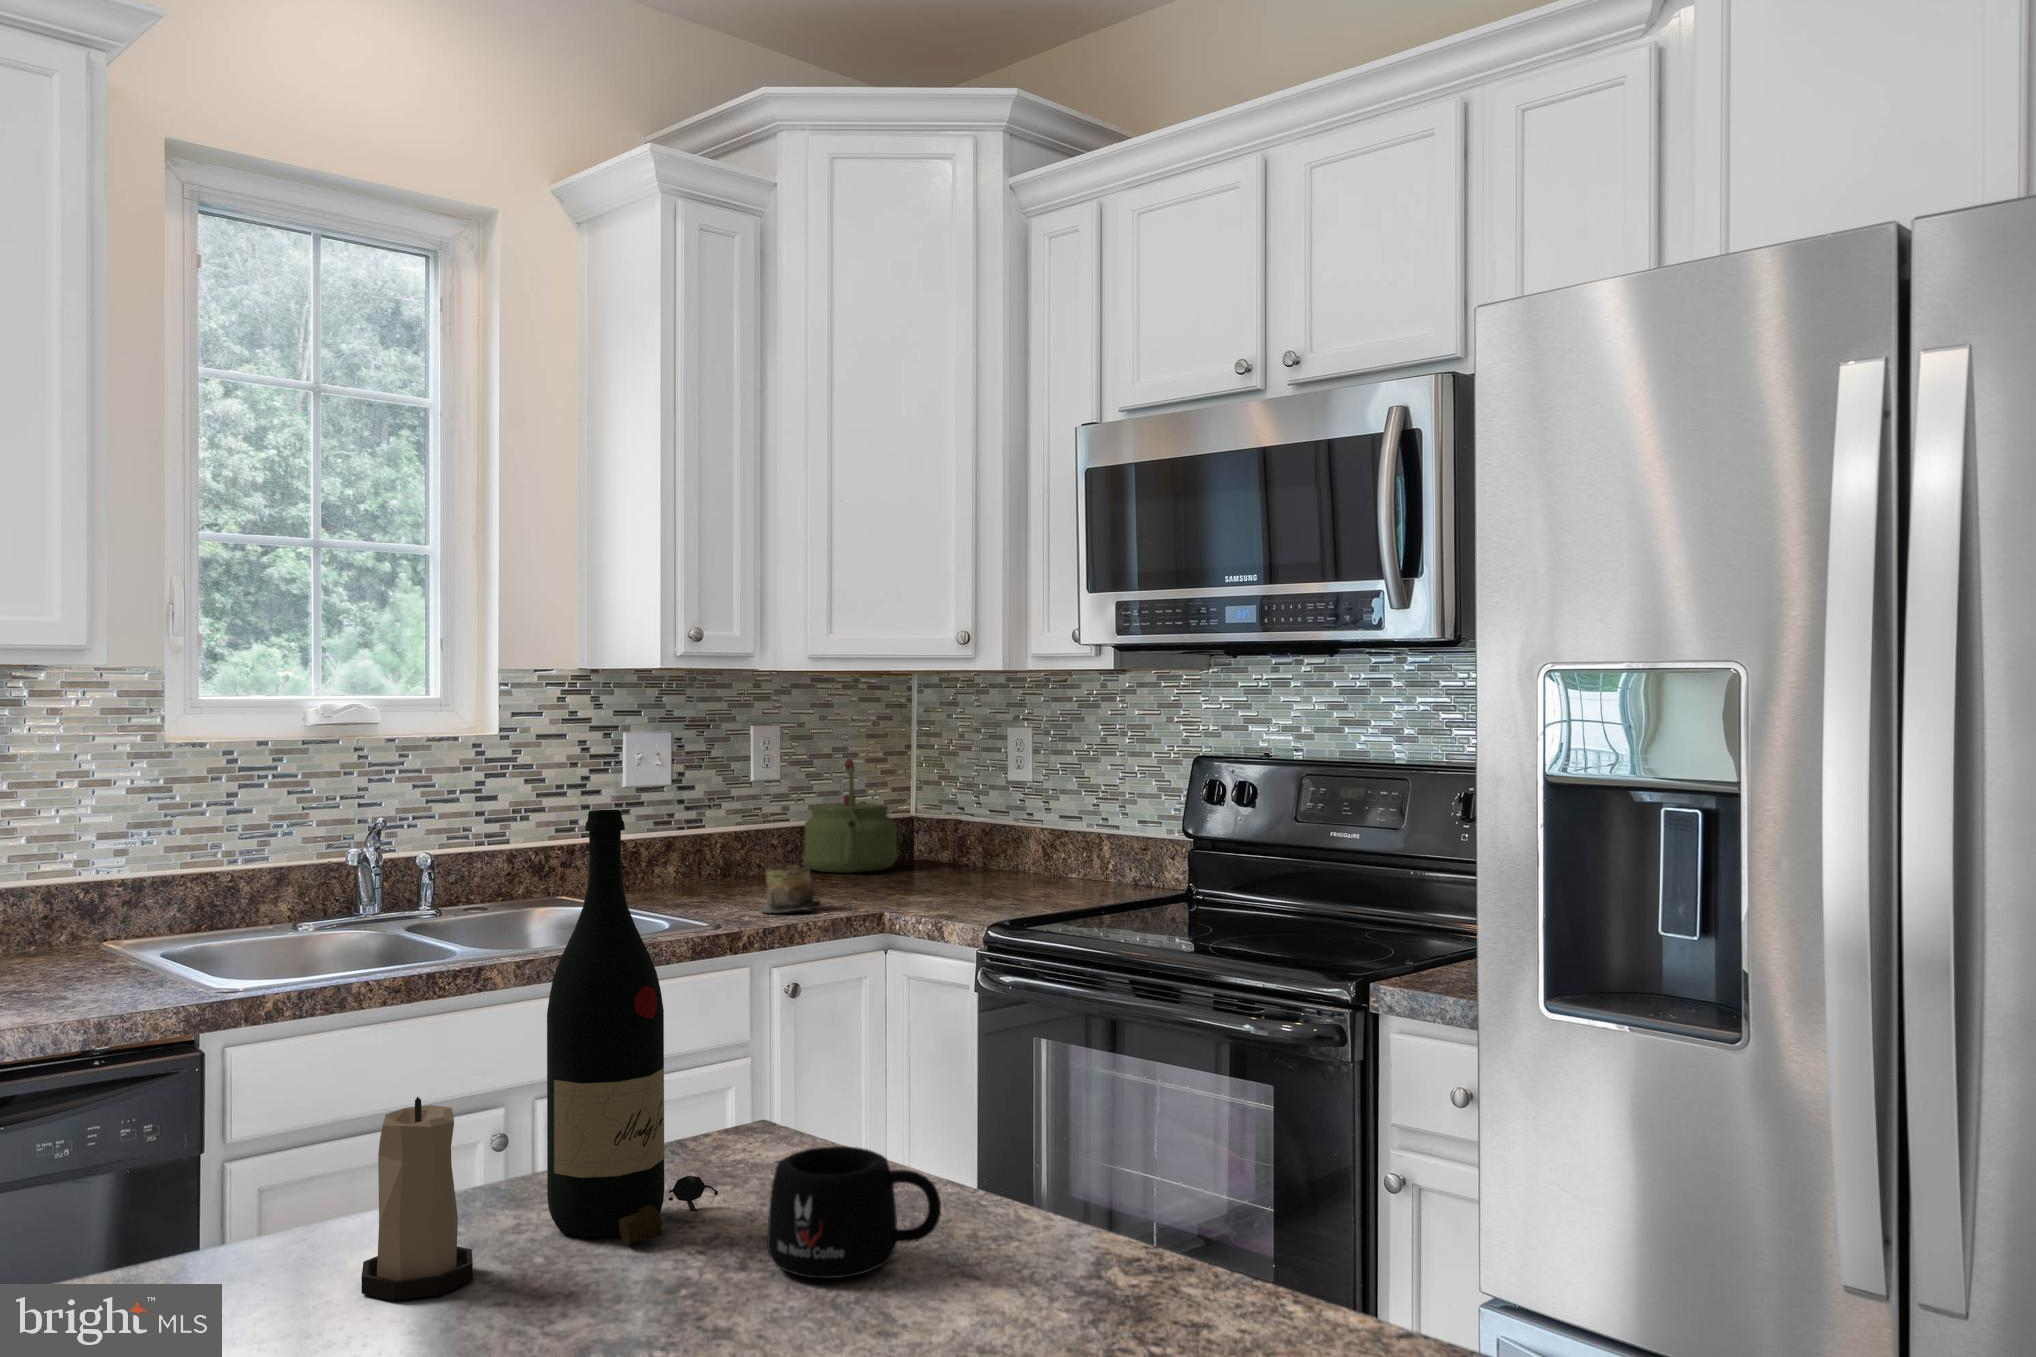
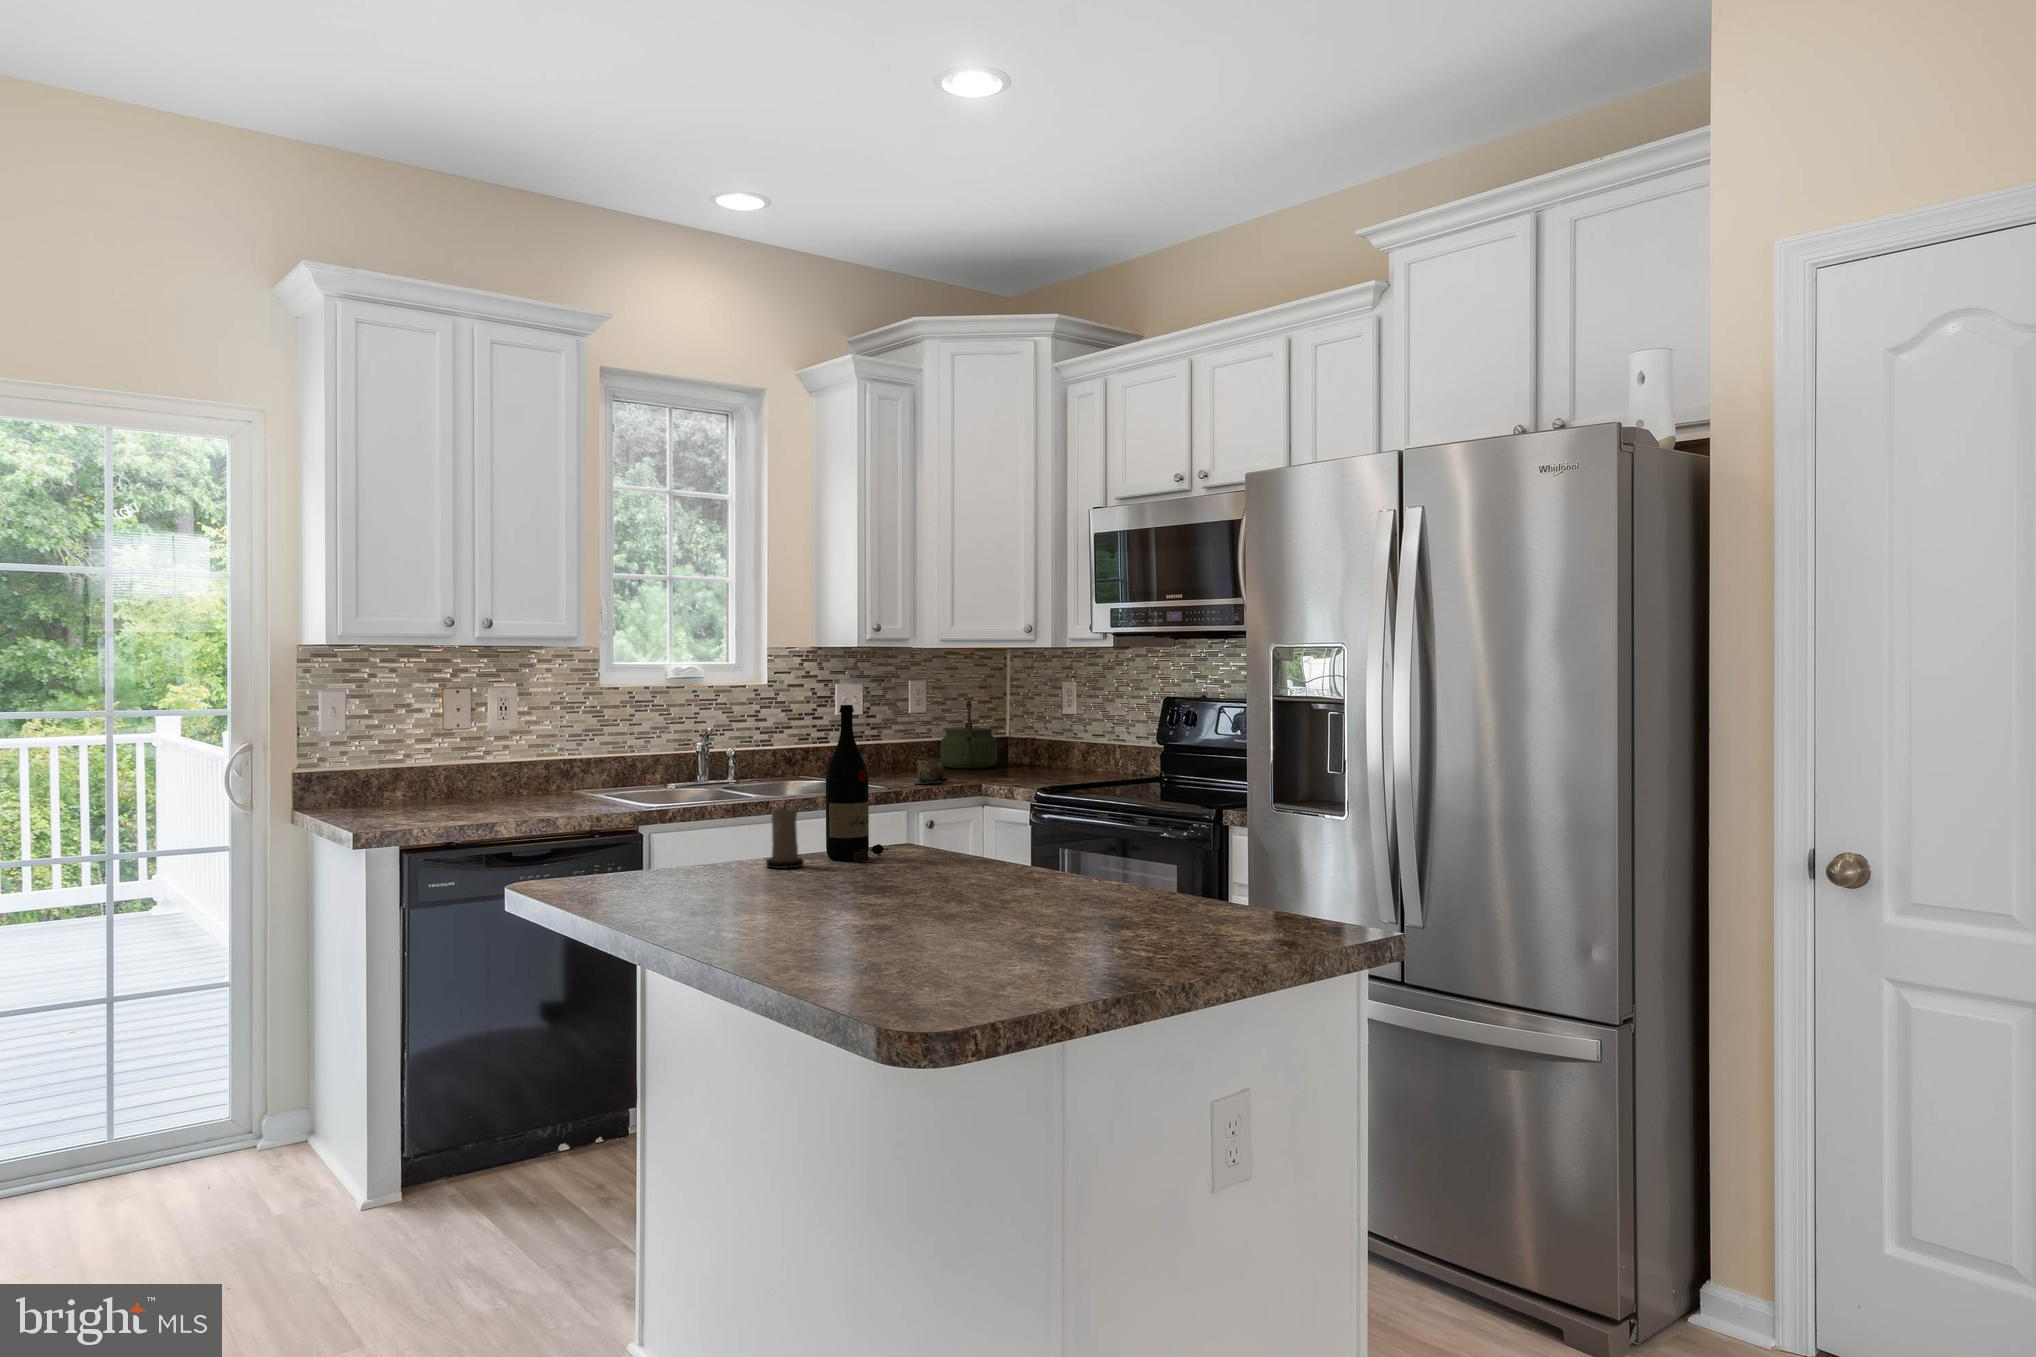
mug: present [767,1146,941,1279] -> none [906,827,967,868]

